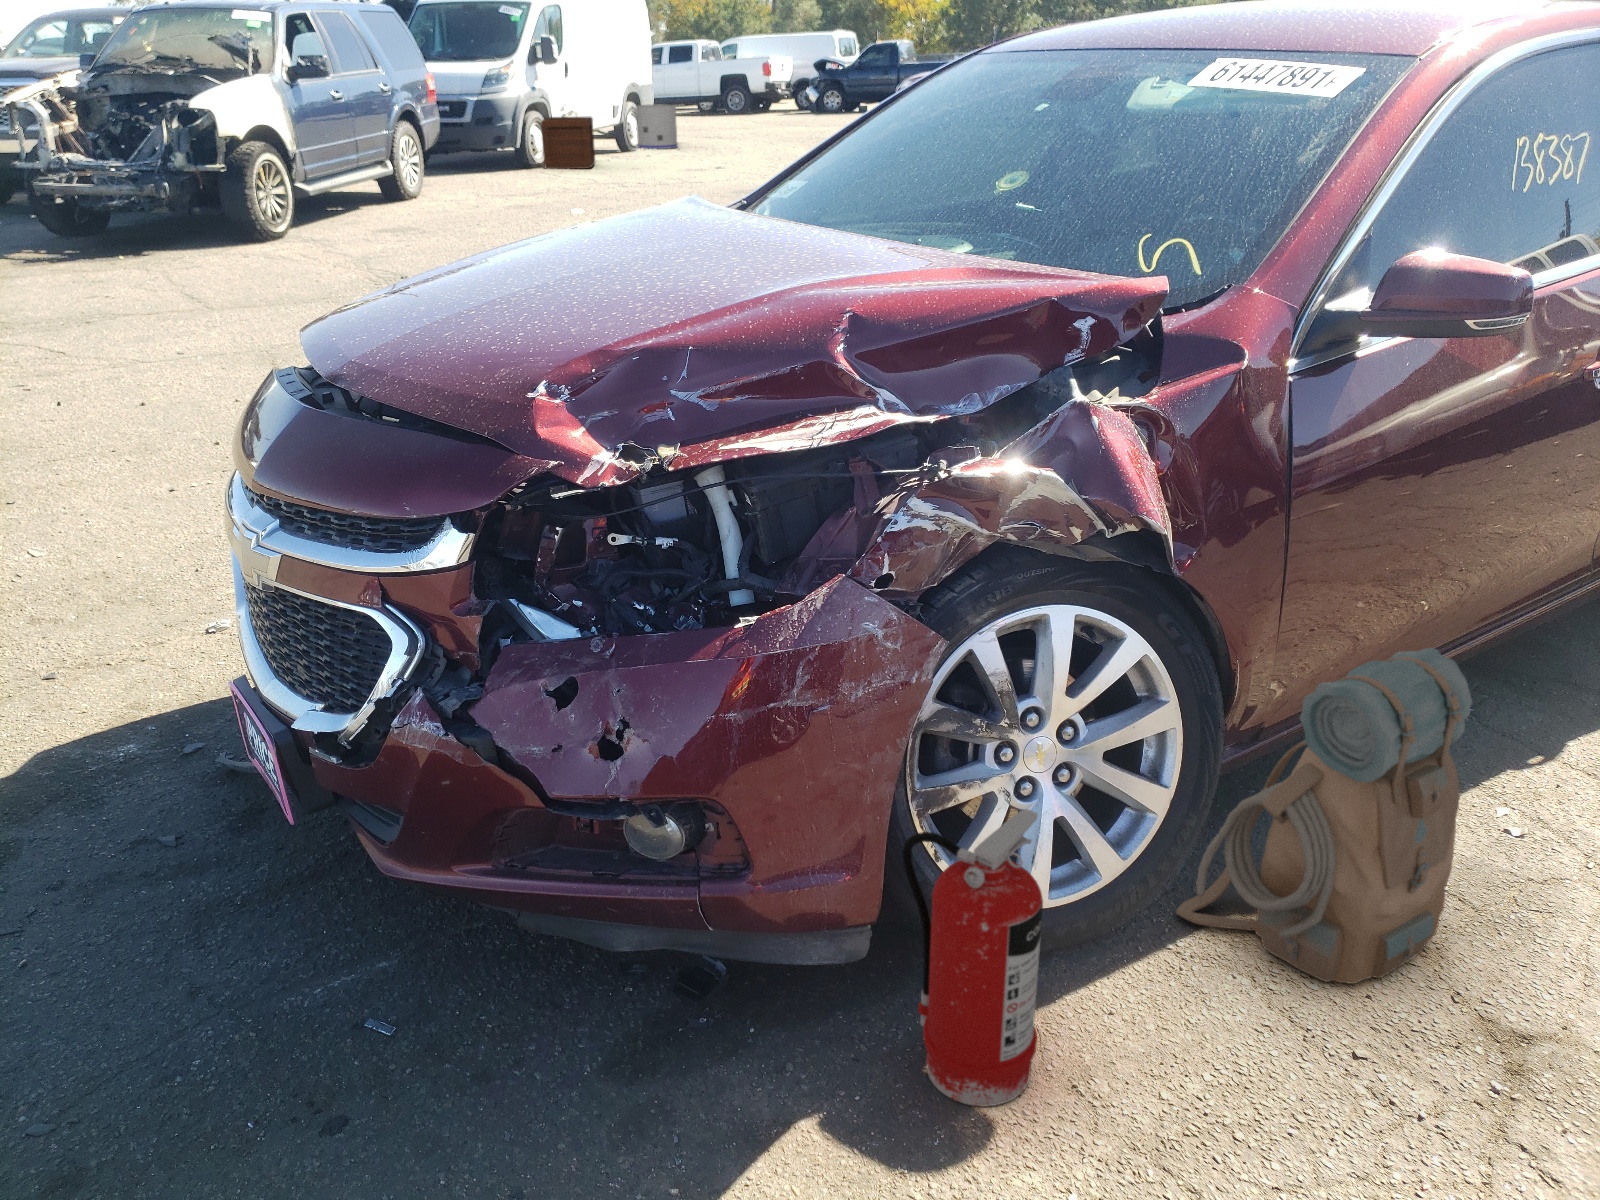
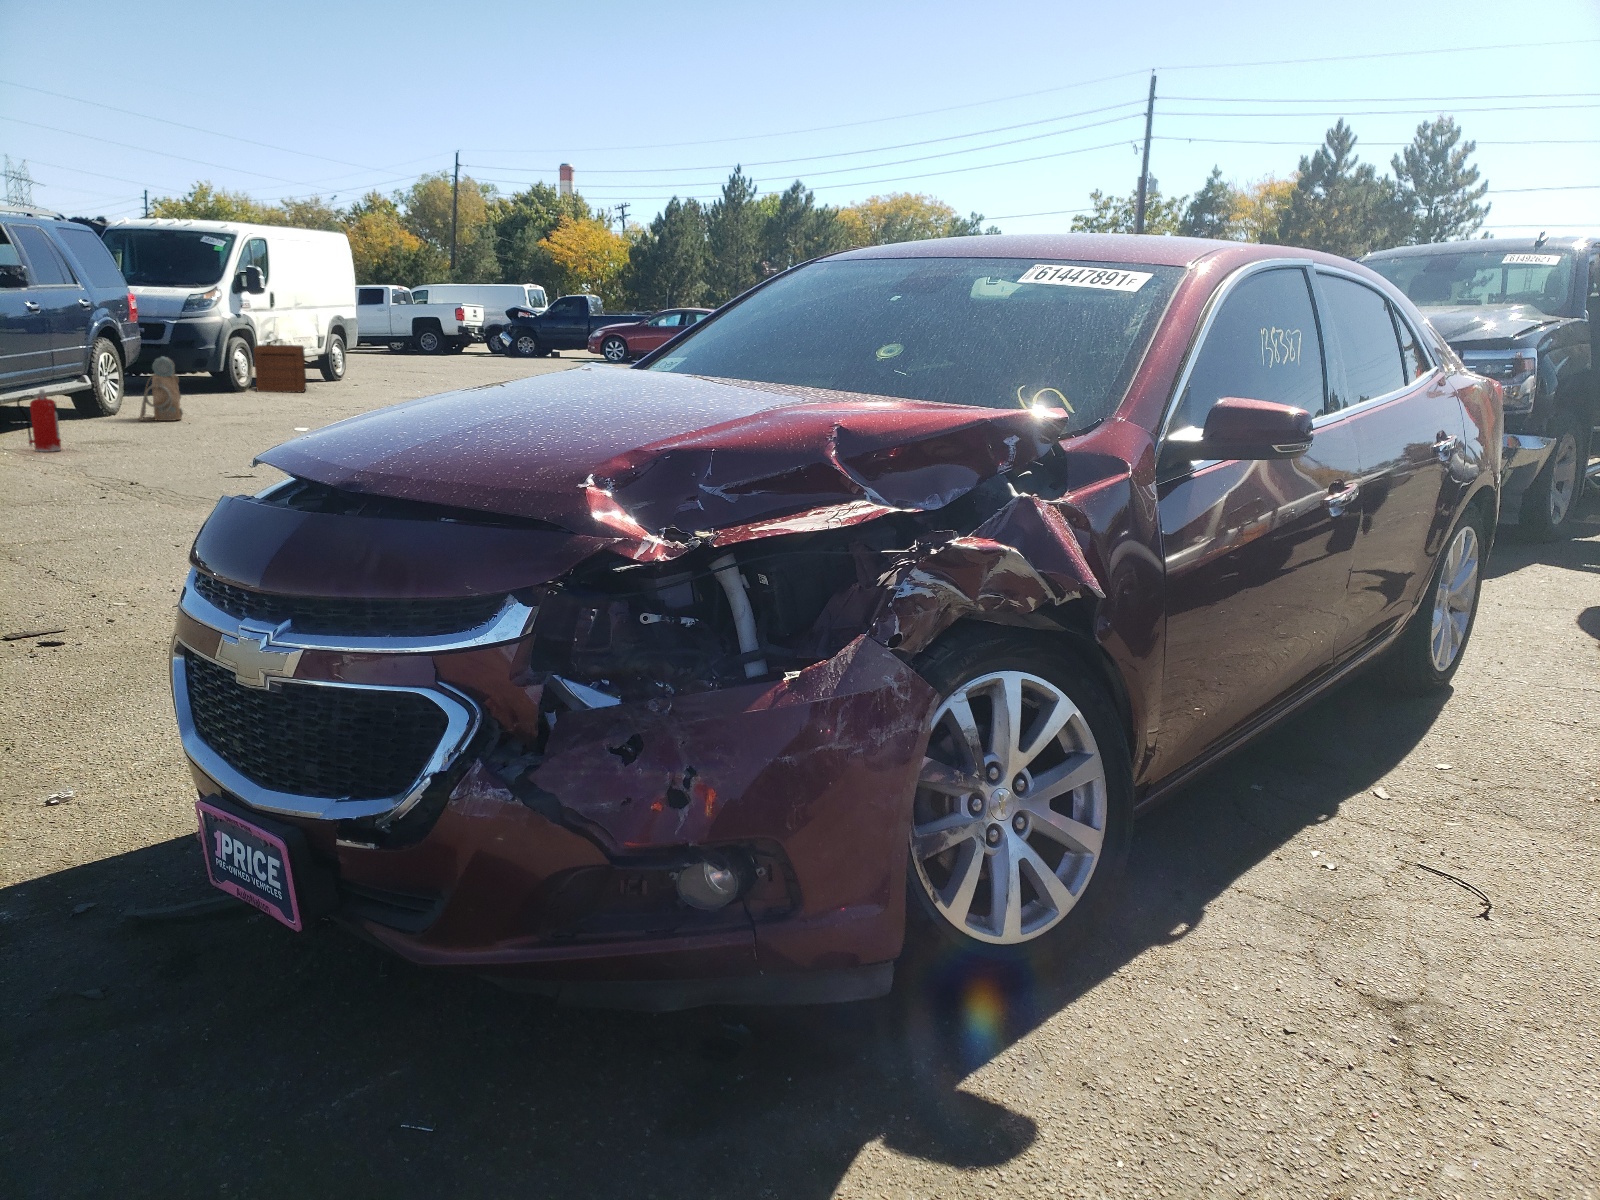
trash can: present [636,104,678,149] -> none [341,338,382,379]
backpack: present [1176,648,1472,984] -> present [139,356,183,421]
fire extinguisher: present [902,810,1043,1106] -> present [17,390,61,452]

